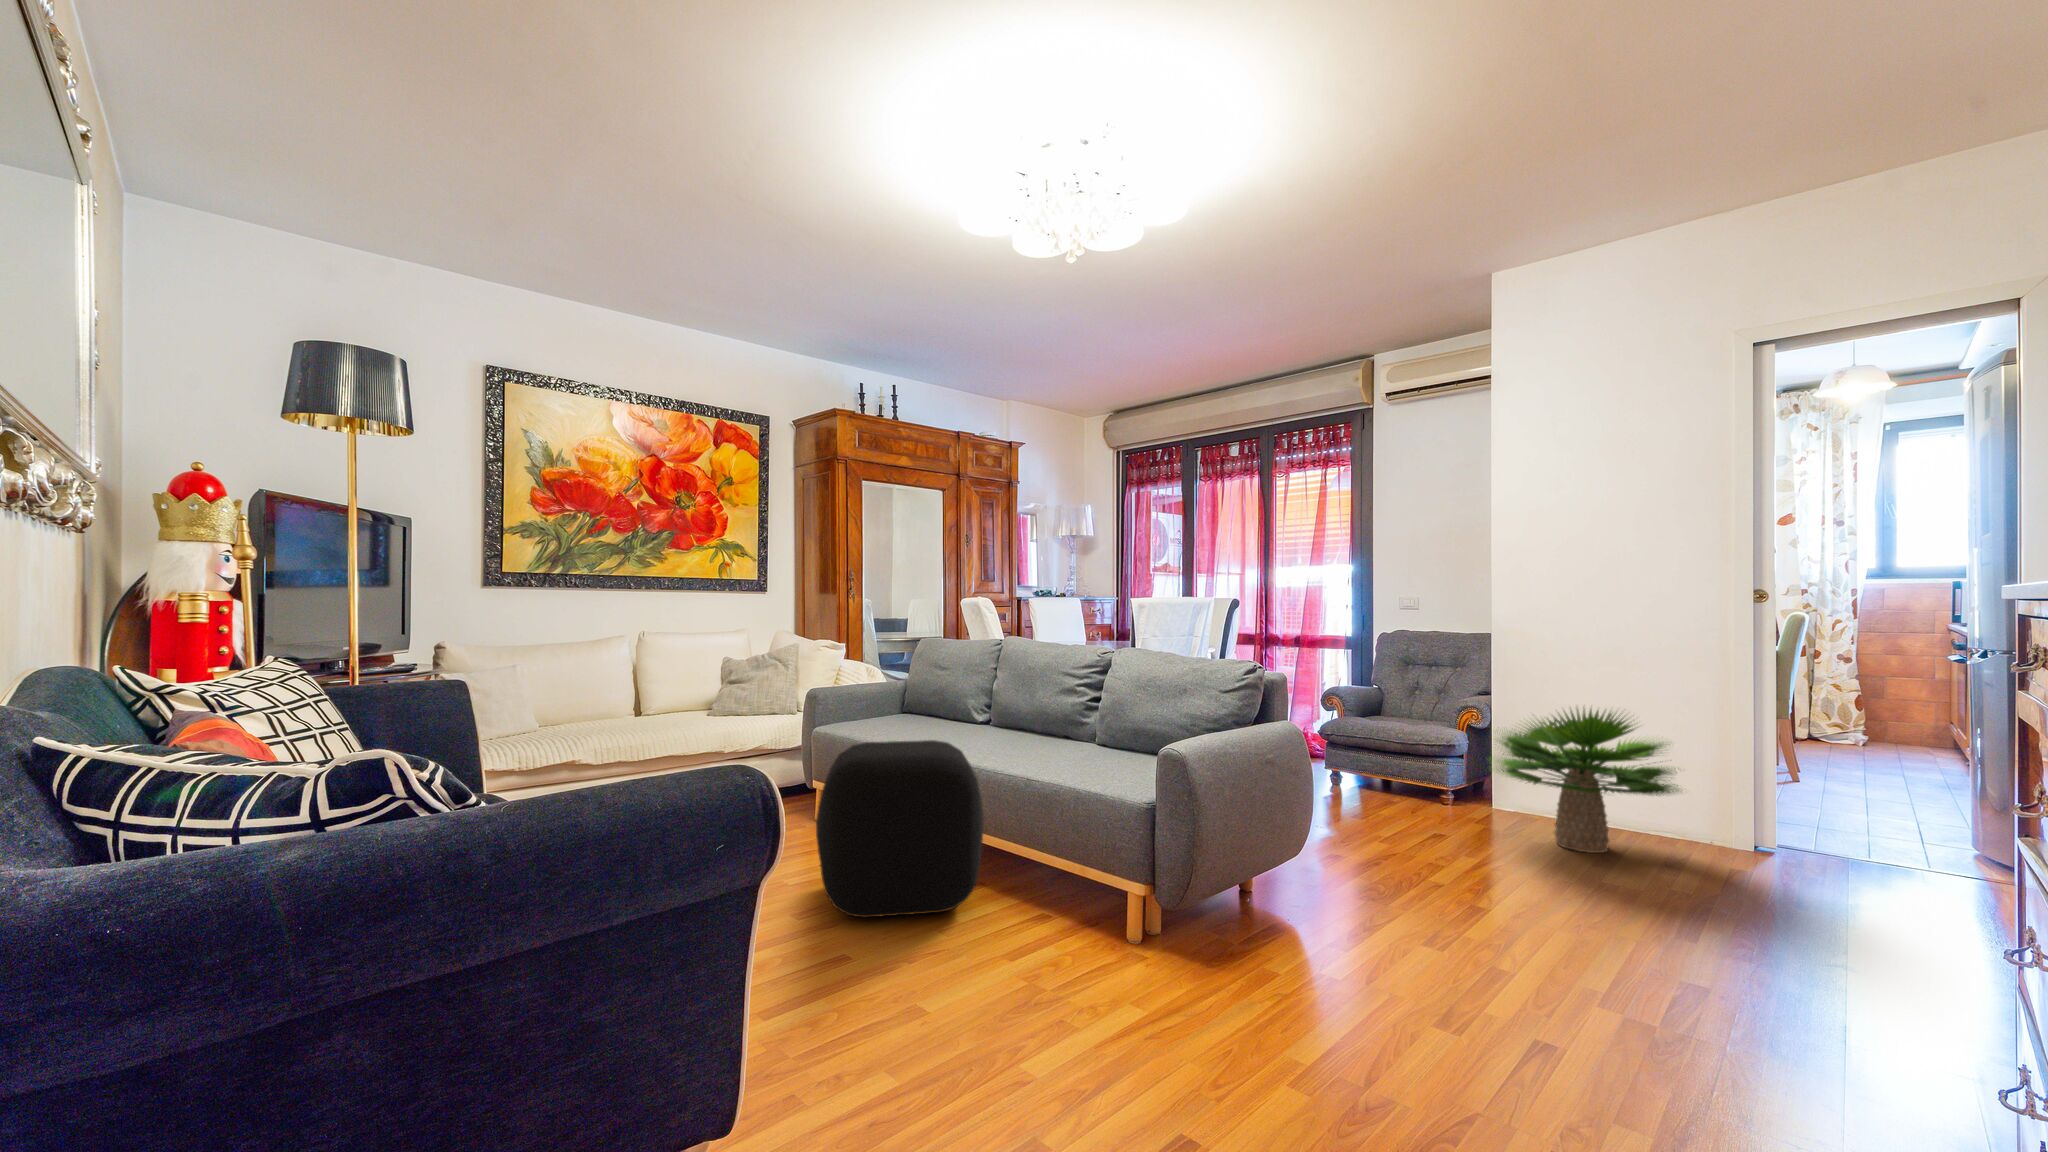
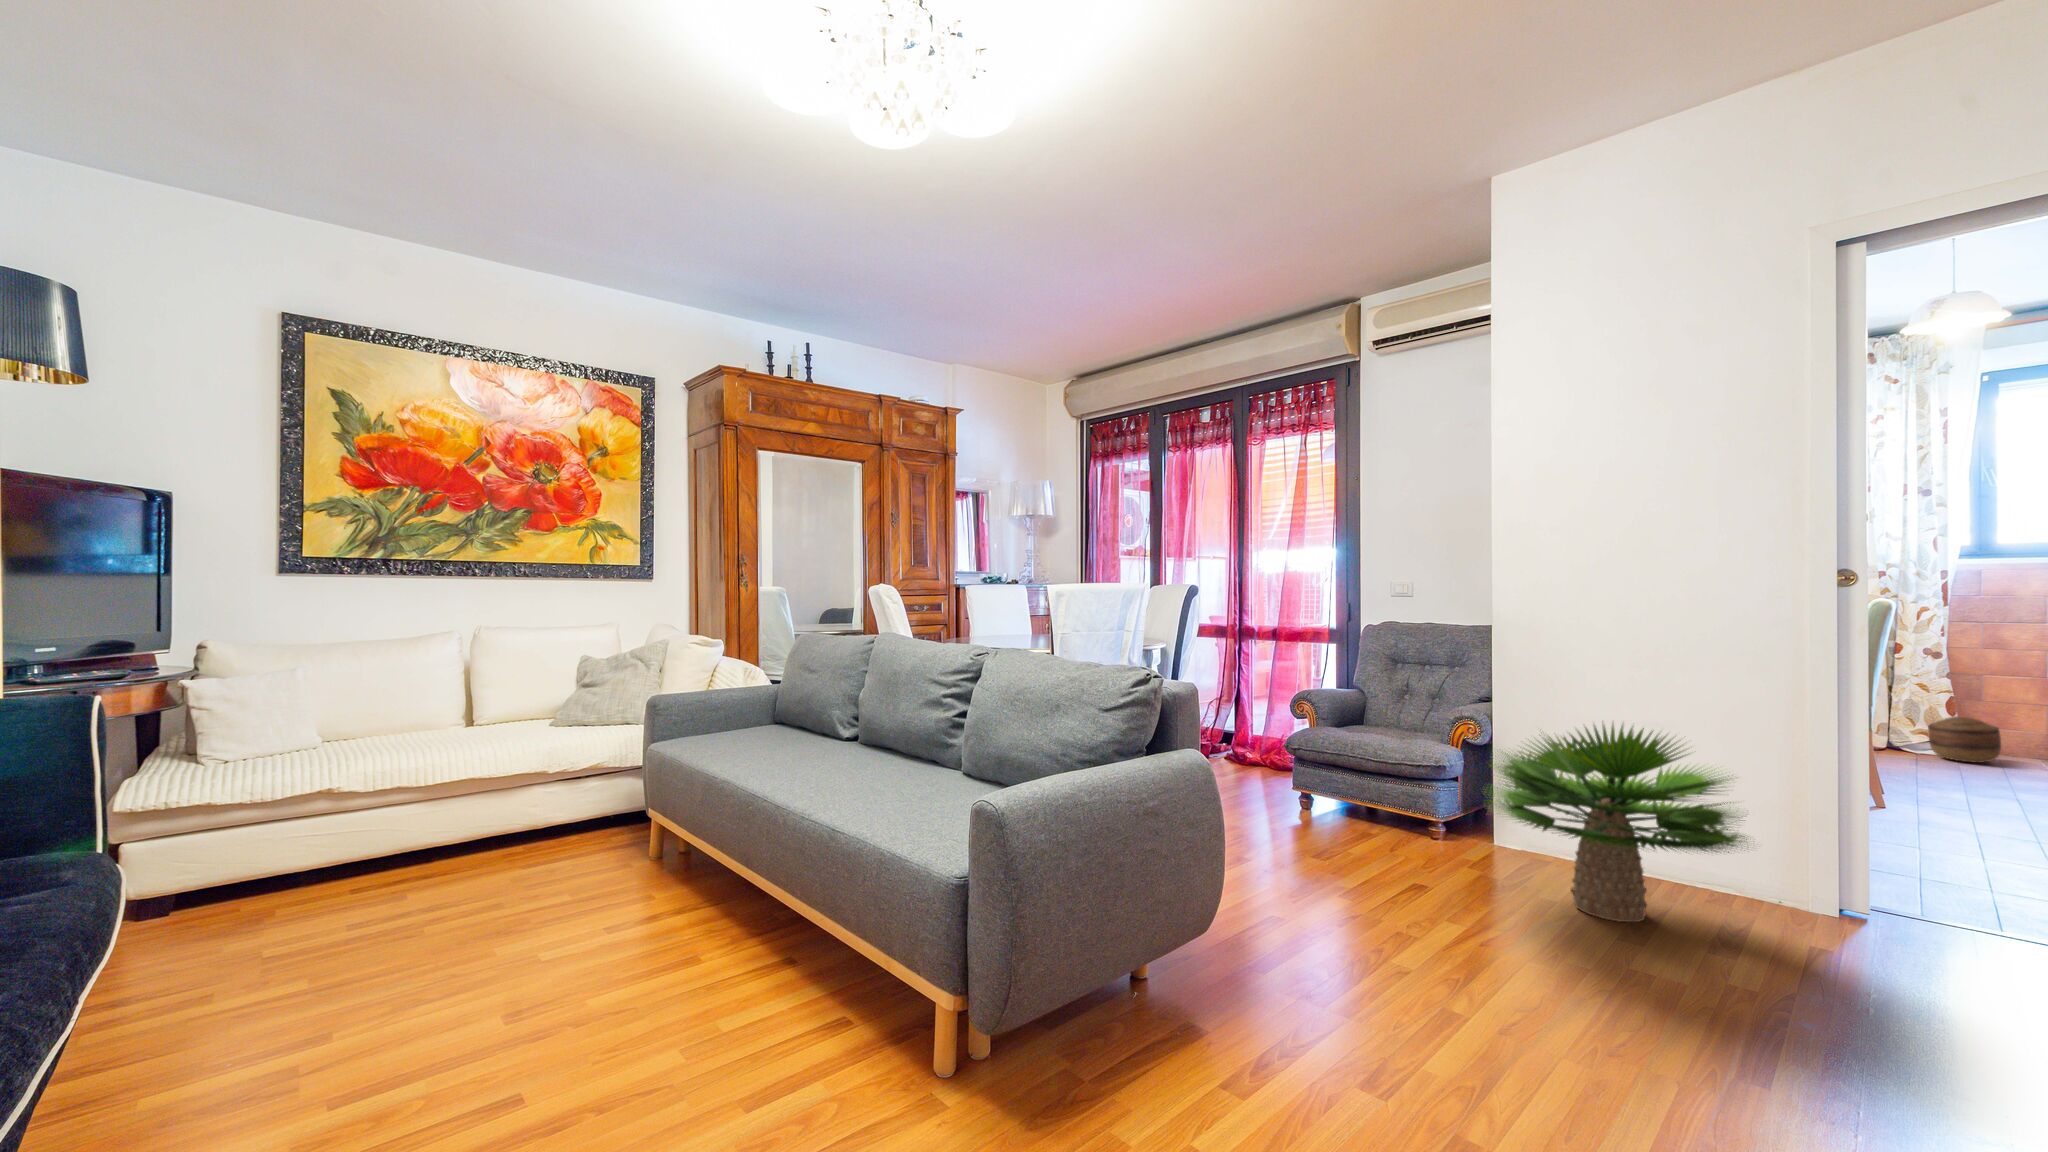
basket: none [1841,712,1897,750] -> present [1928,717,2001,763]
ottoman: present [816,740,984,917] -> none [518,772,775,1029]

